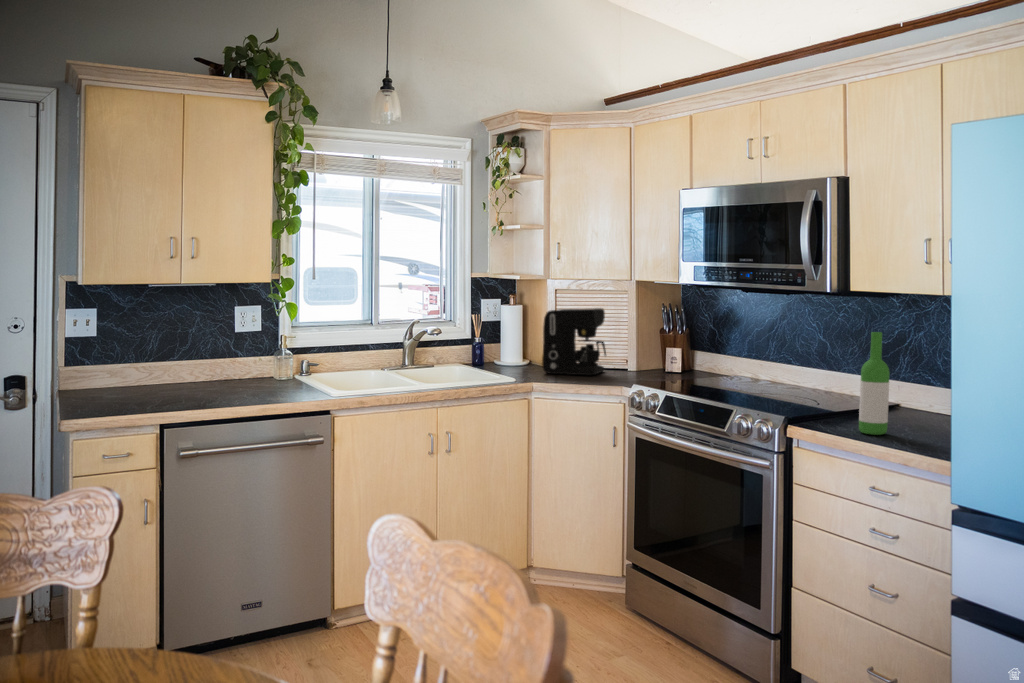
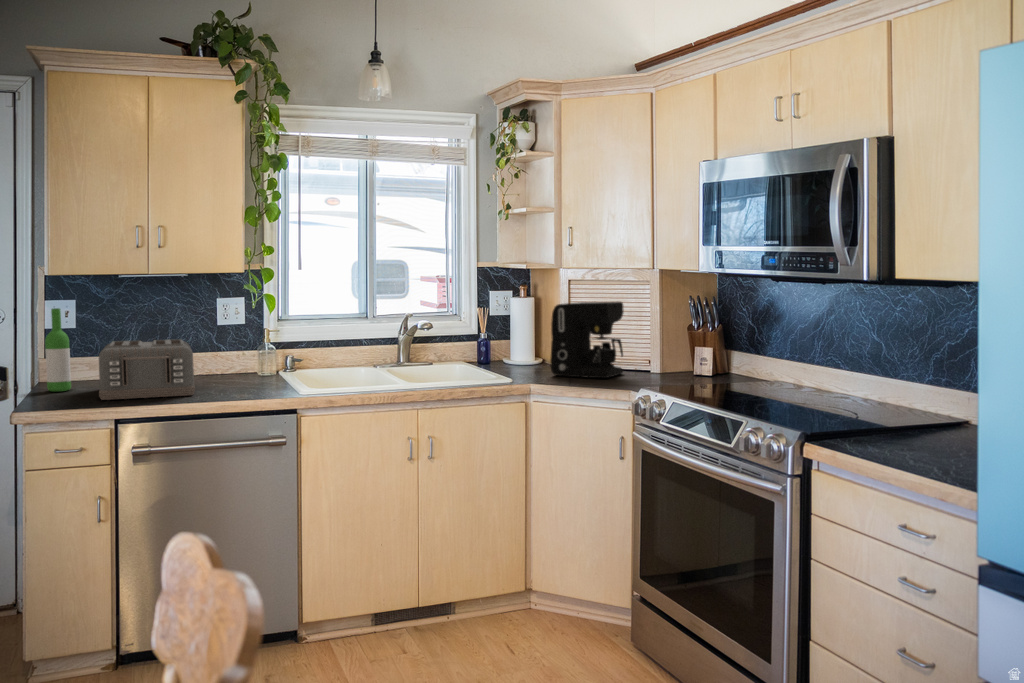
wine bottle: present [859,332,890,435] -> present [45,308,71,392]
toaster: none [142,342,235,398] -> present [99,339,195,400]

